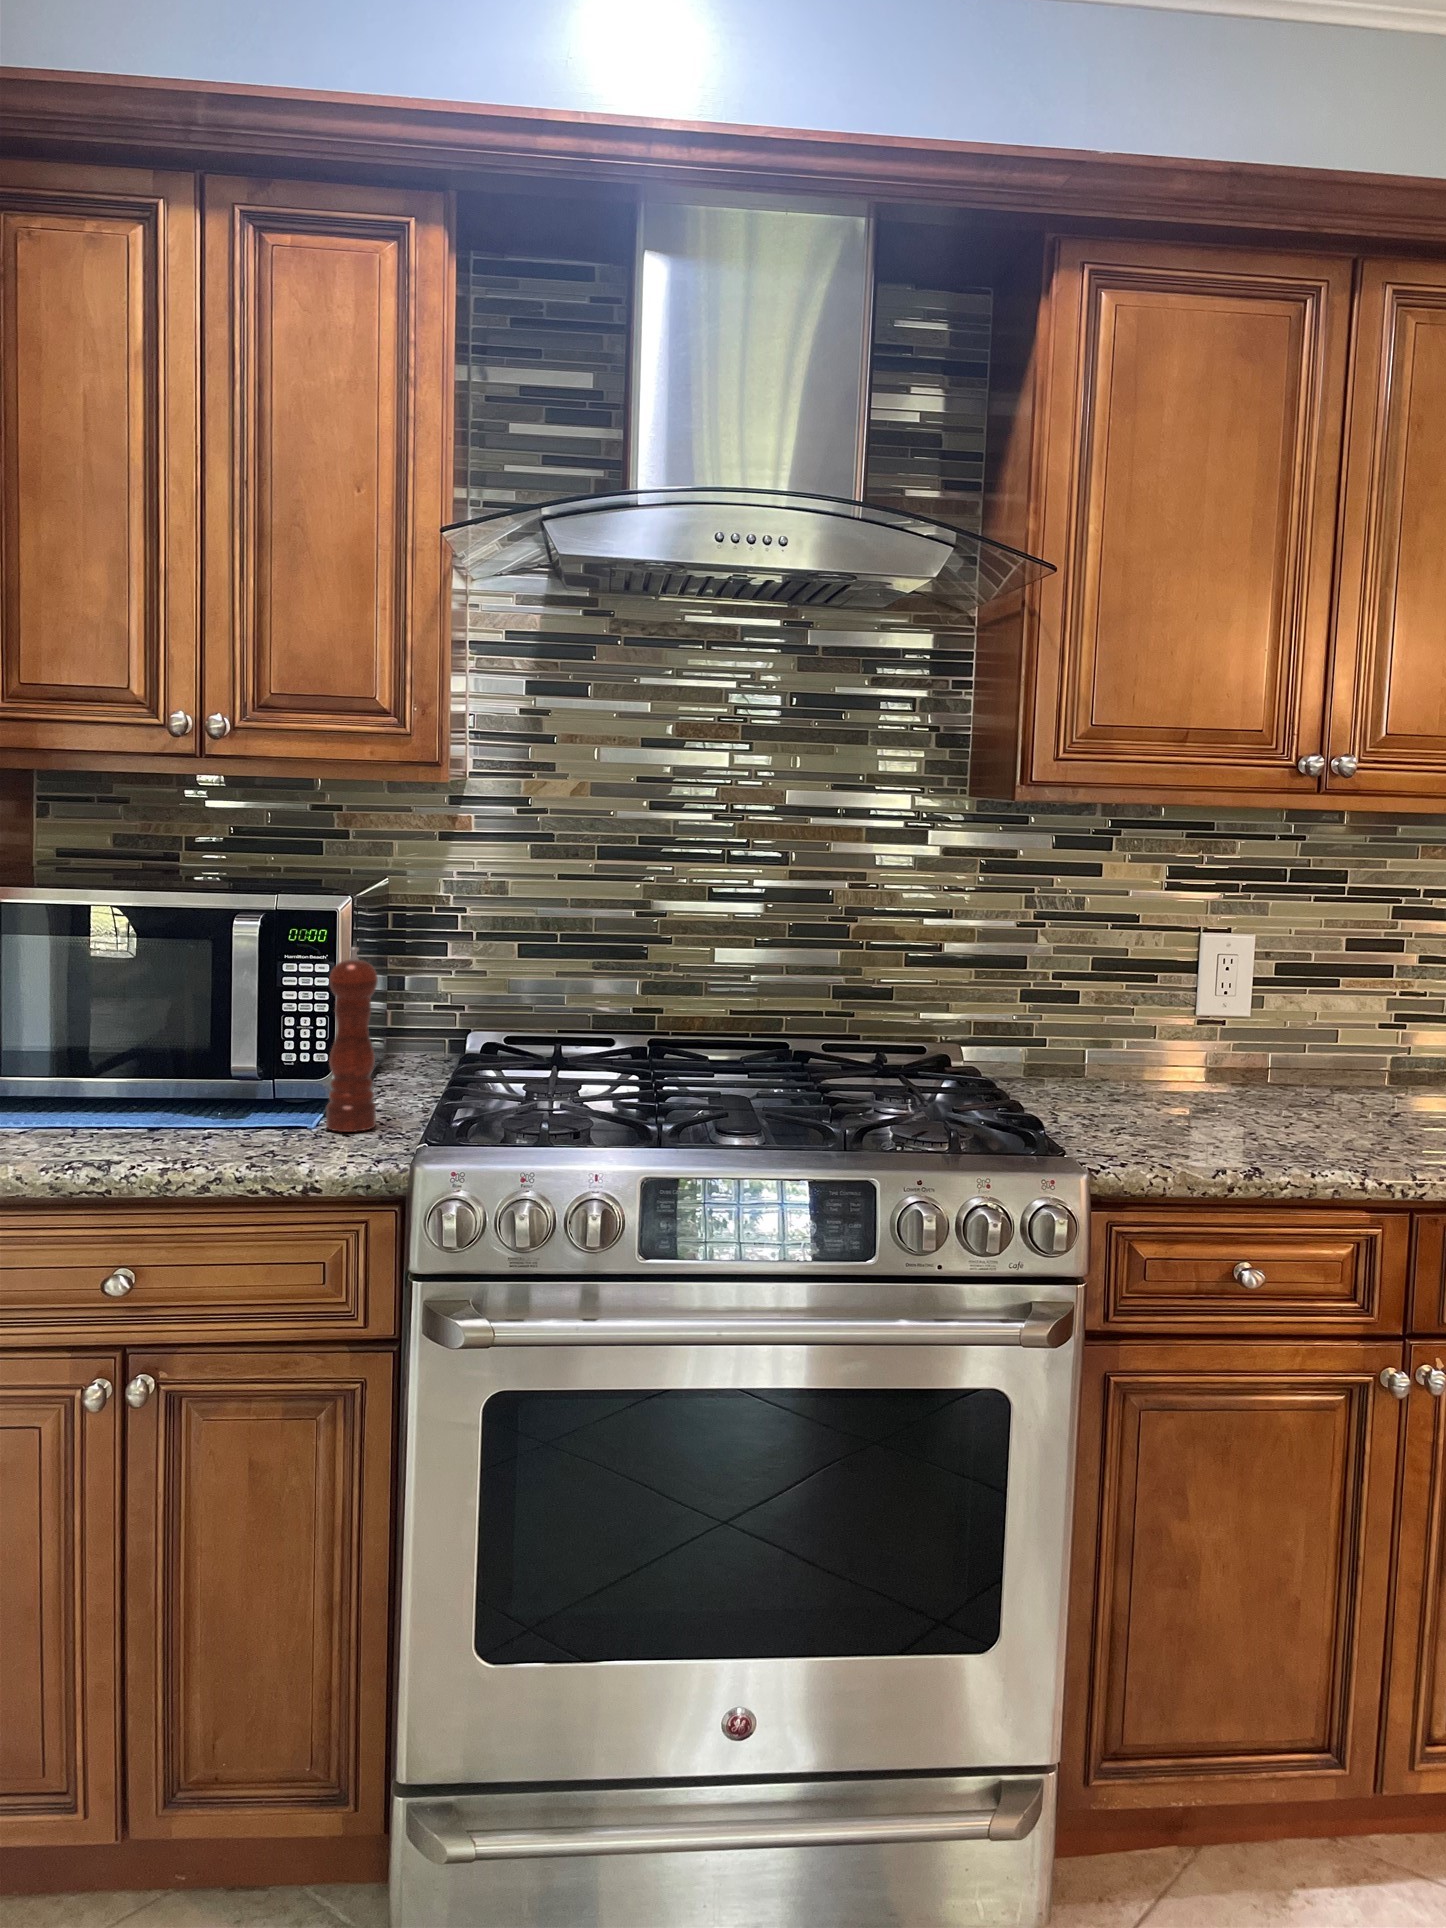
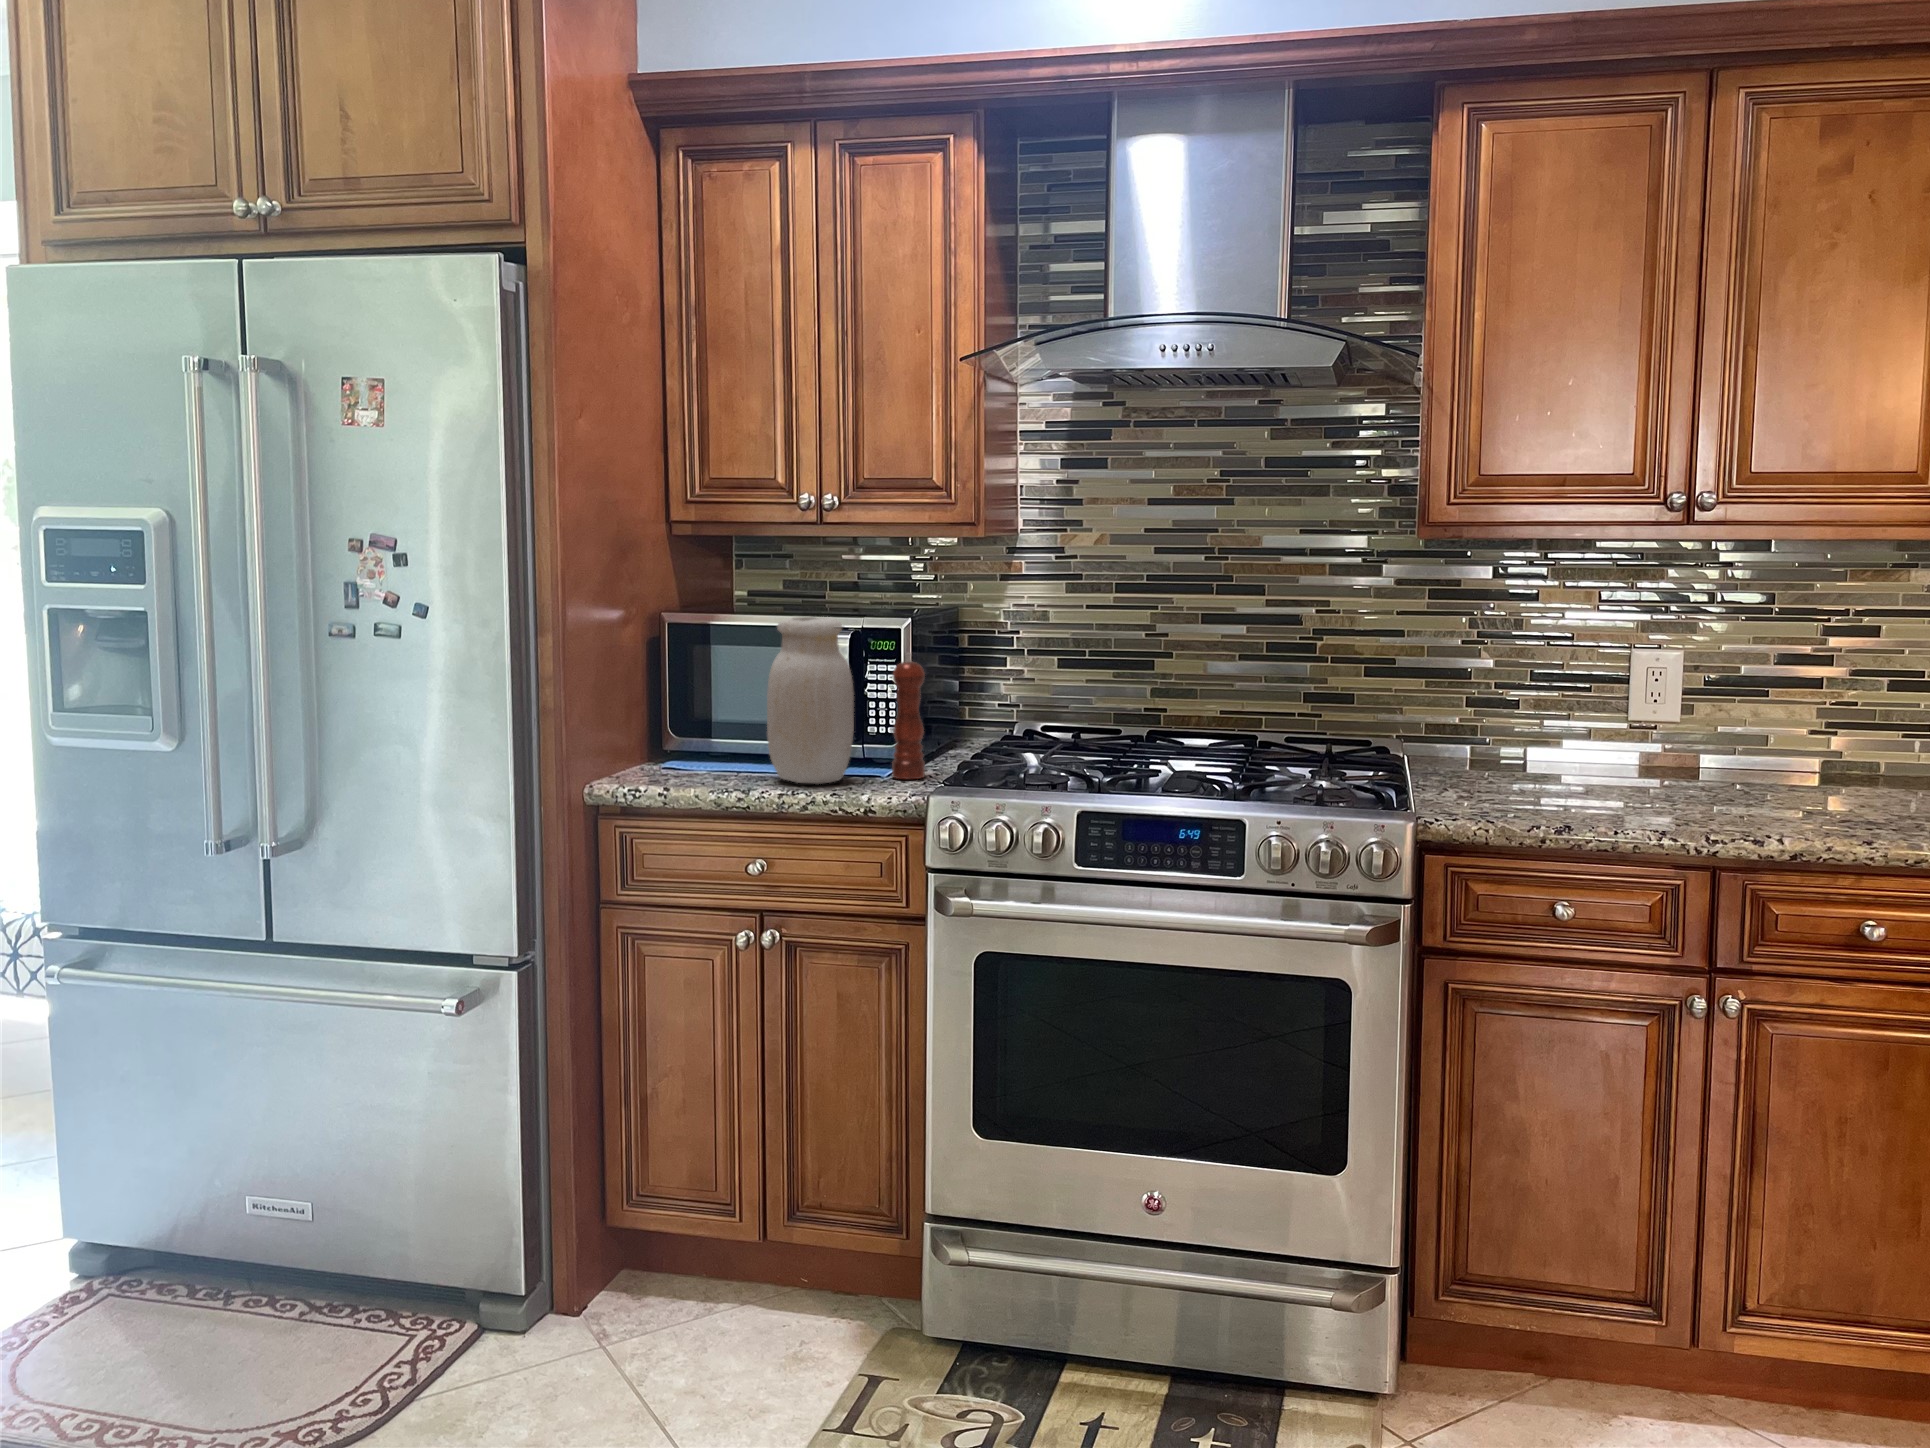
jar: none [130,894,272,1149] -> present [767,617,854,784]

